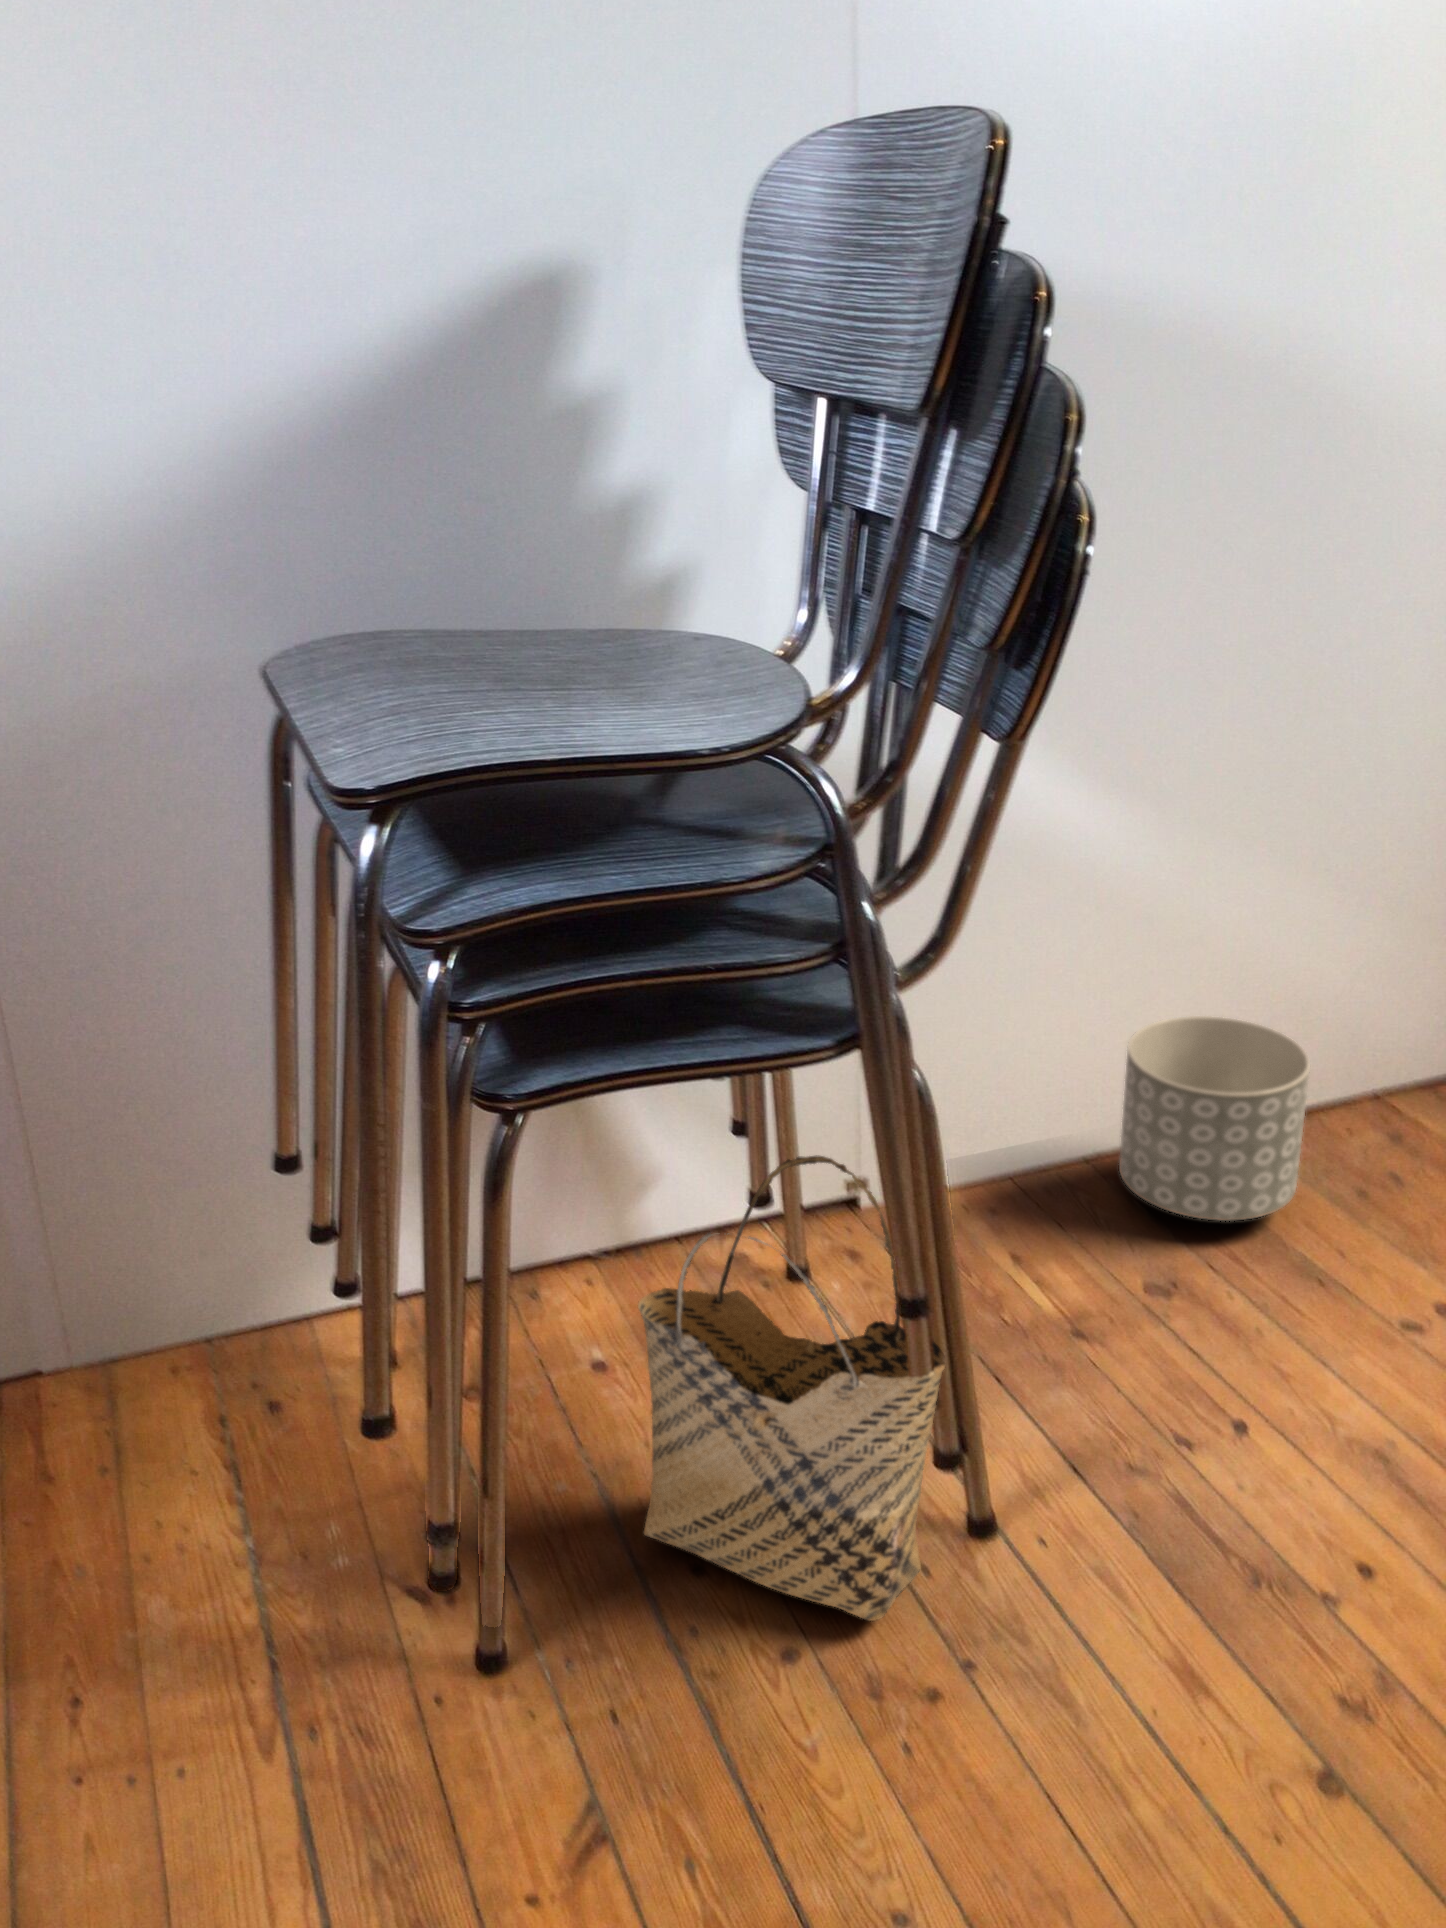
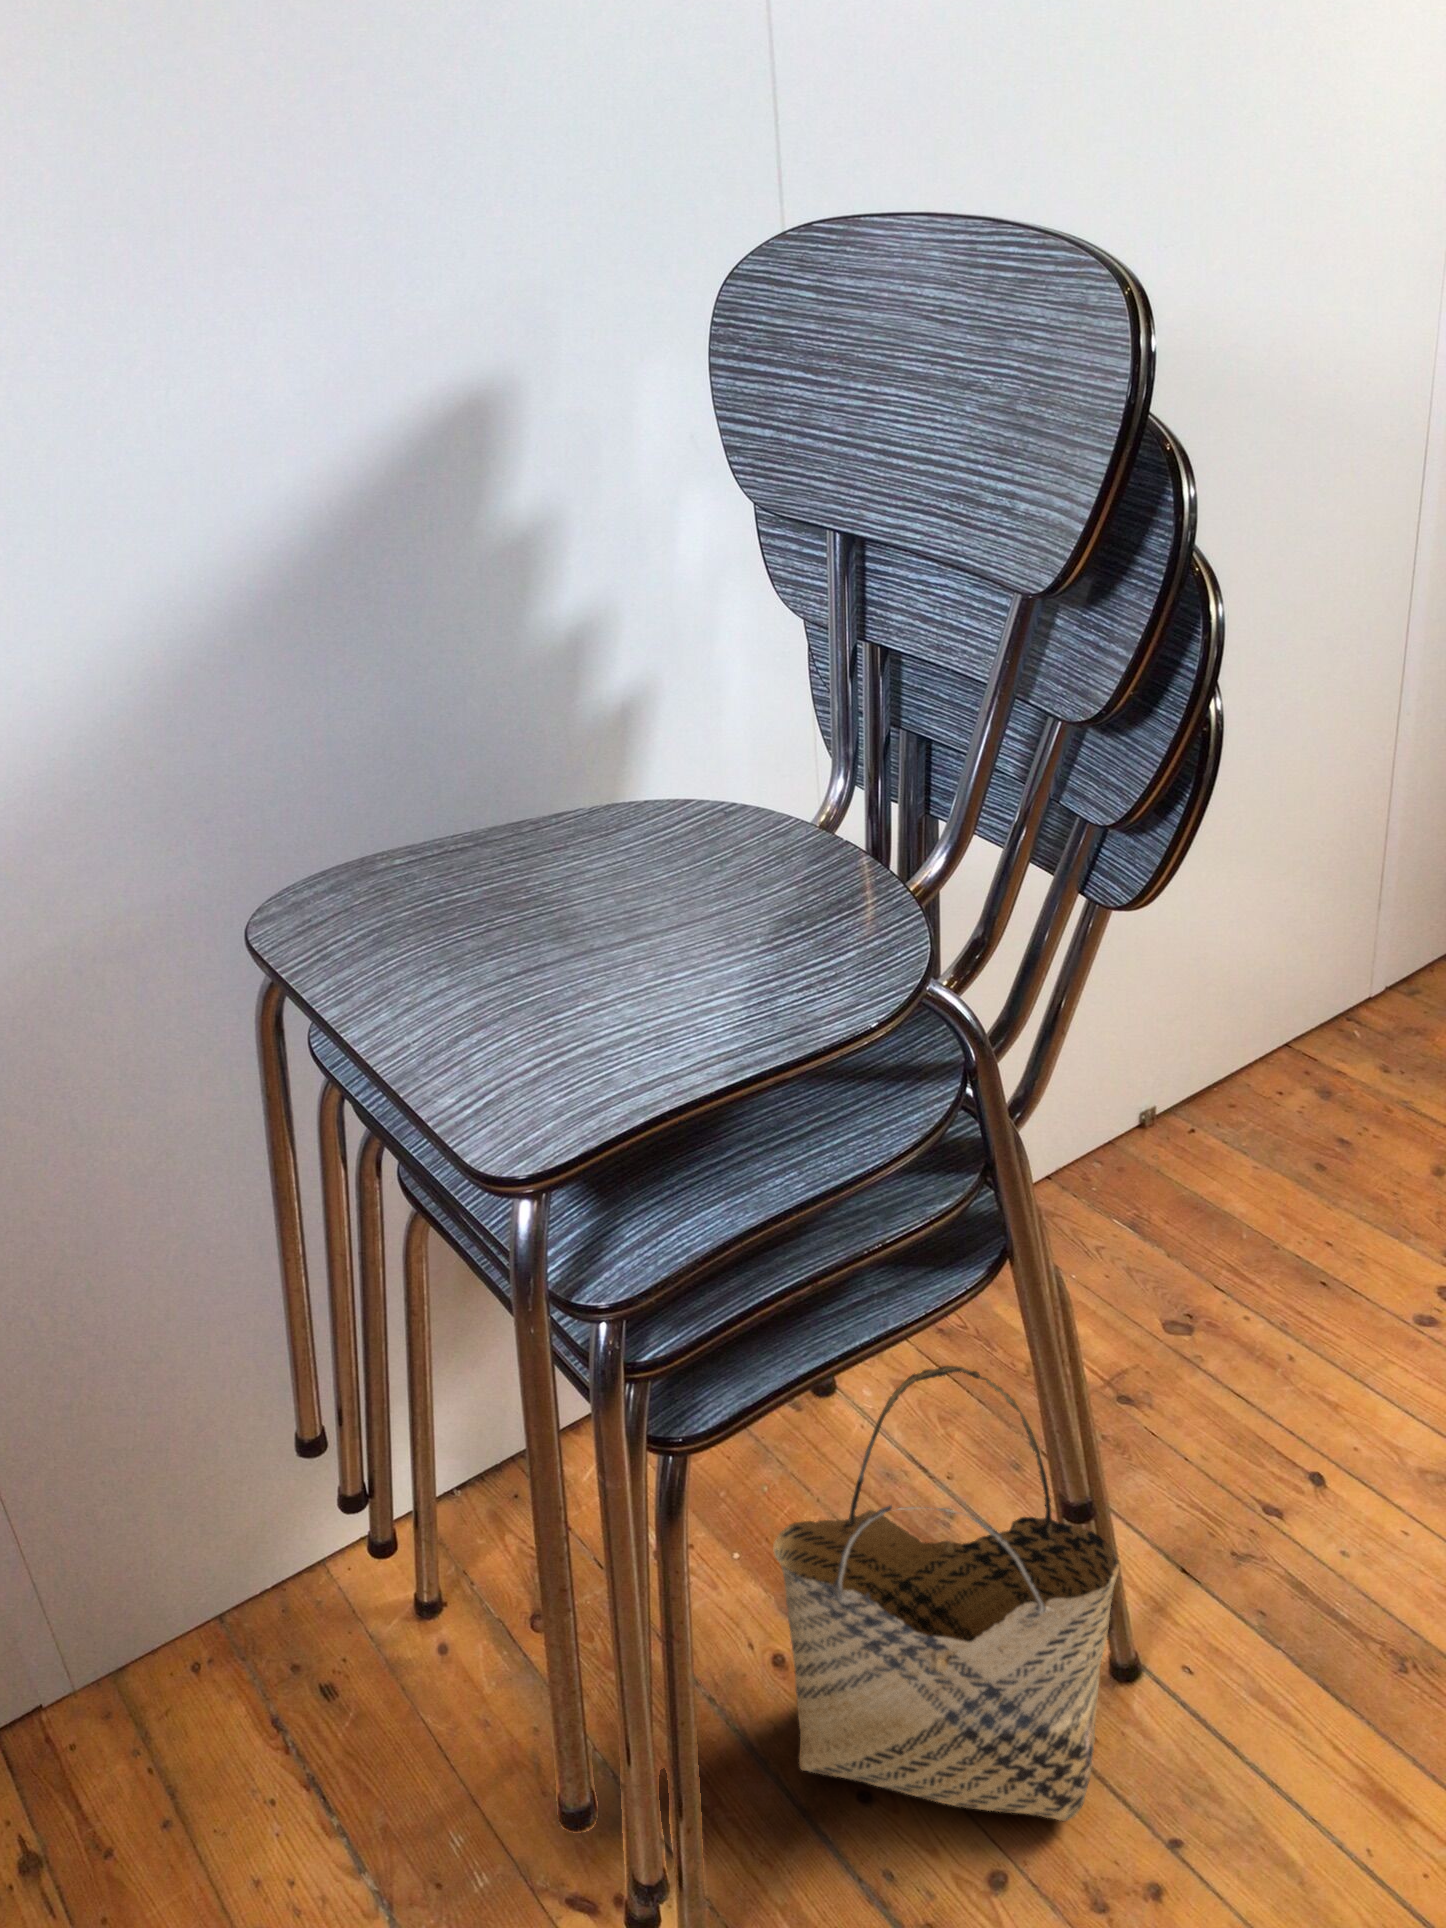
planter: present [1119,1016,1310,1221] -> none [1094,1019,1284,1238]

